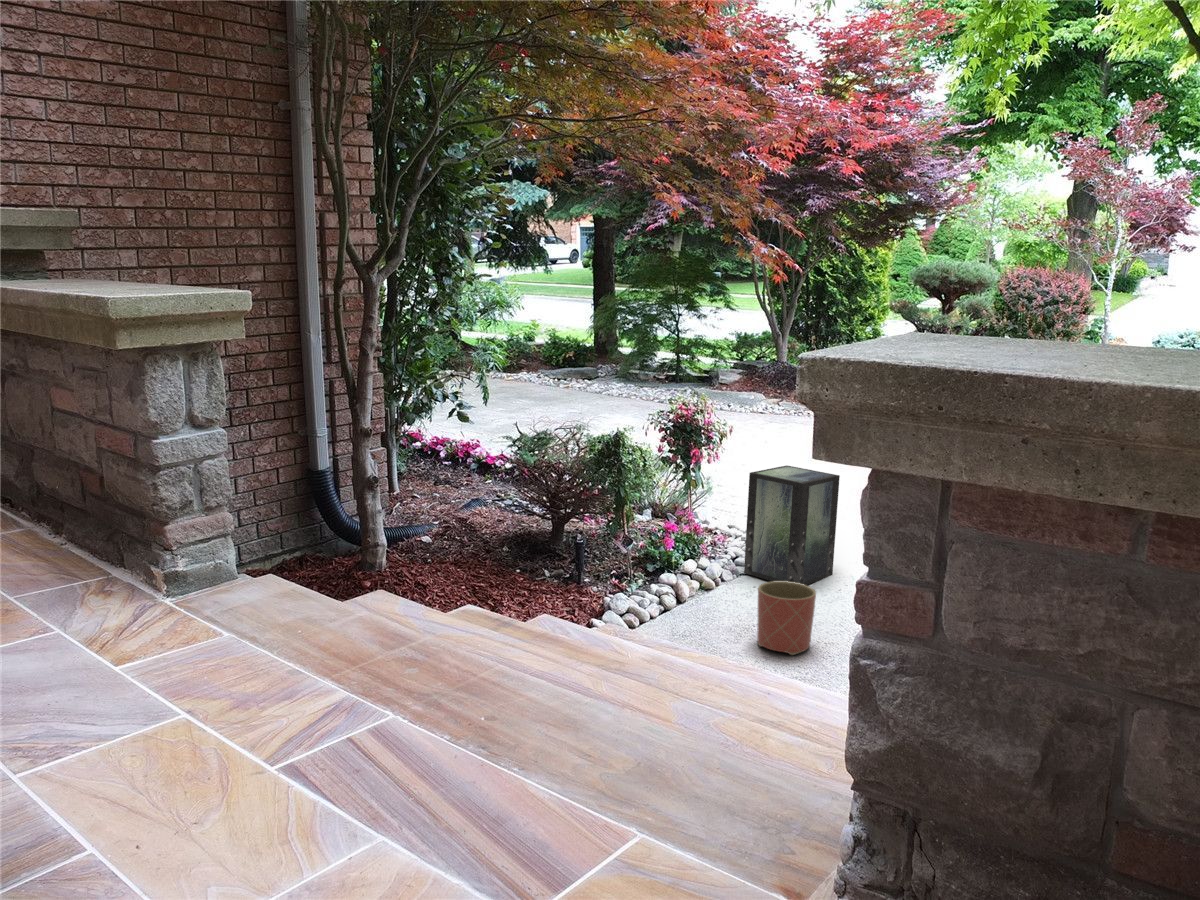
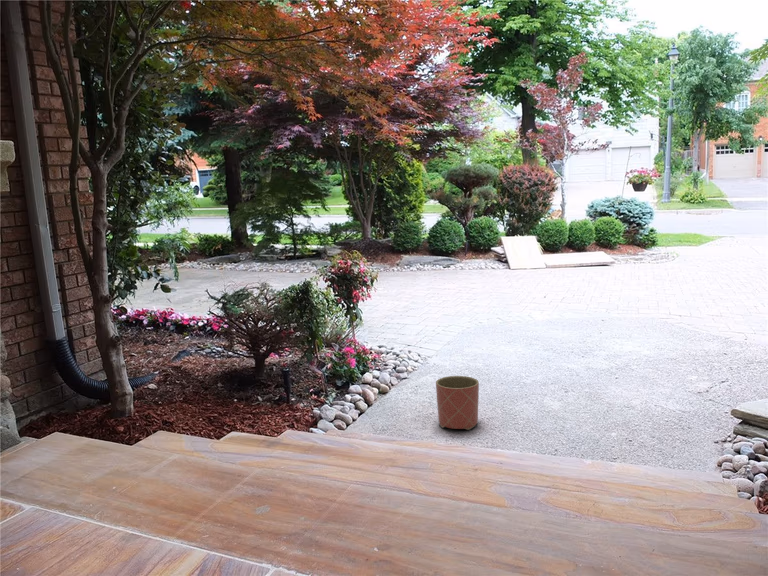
storage box: present [744,466,840,585] -> none [401,296,464,382]

